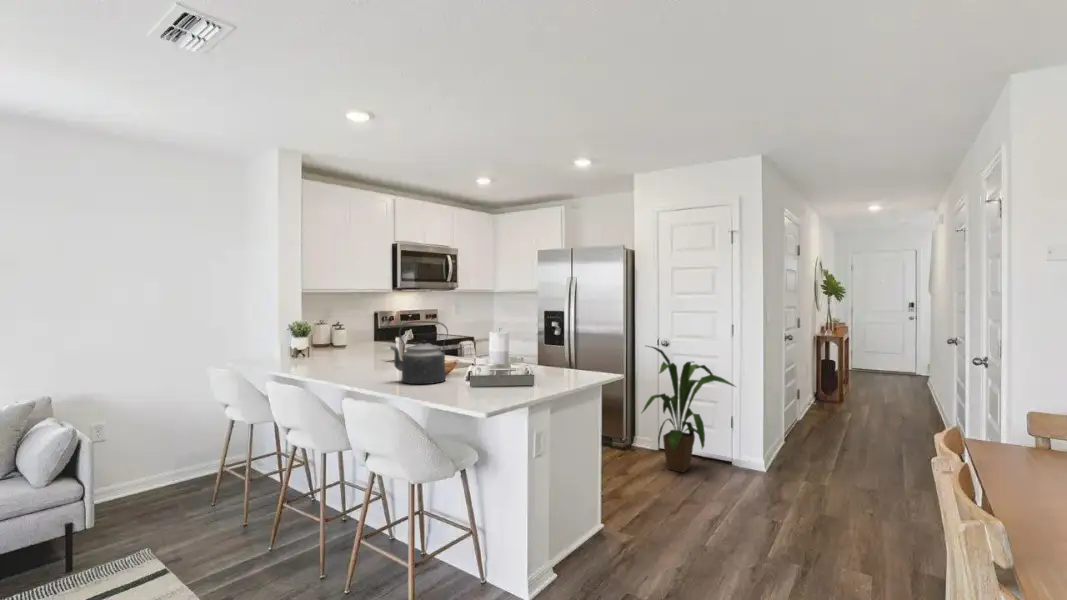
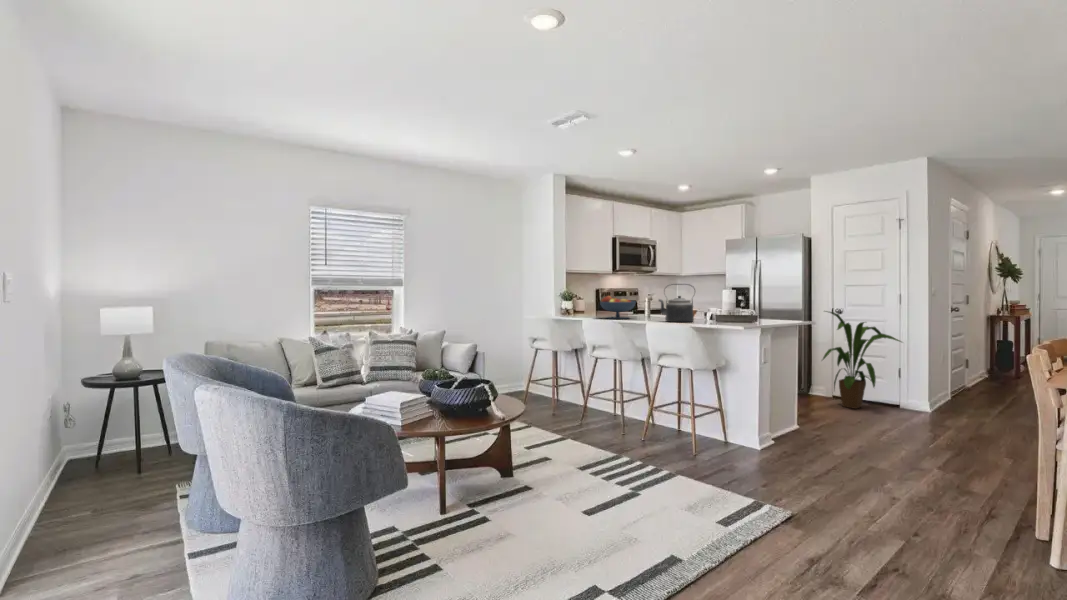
fruit bowl: none [317,335,376,372] -> present [600,296,636,319]

